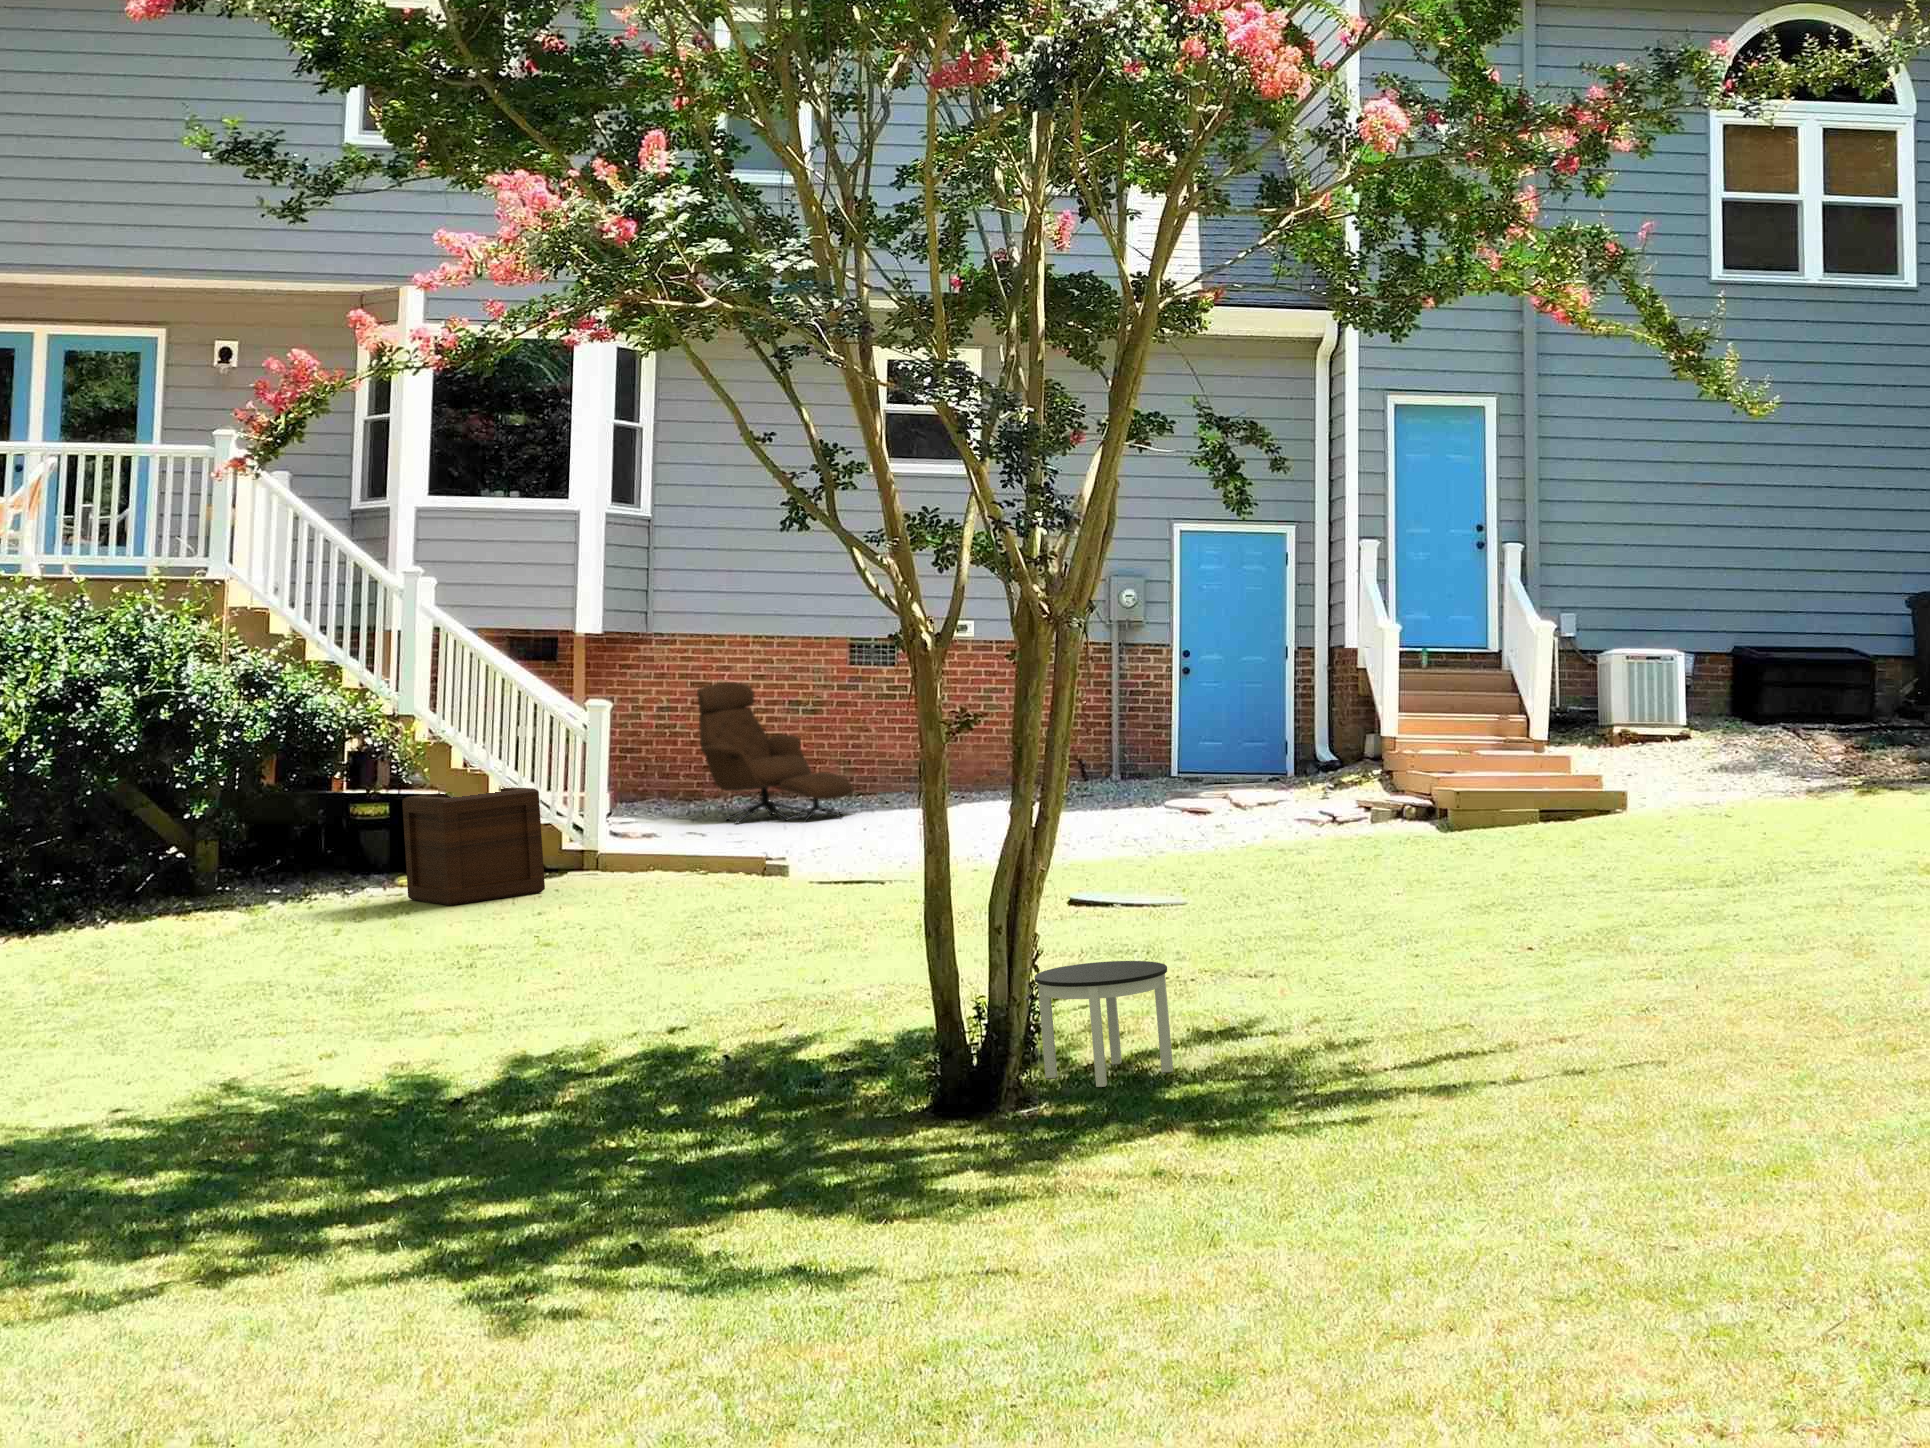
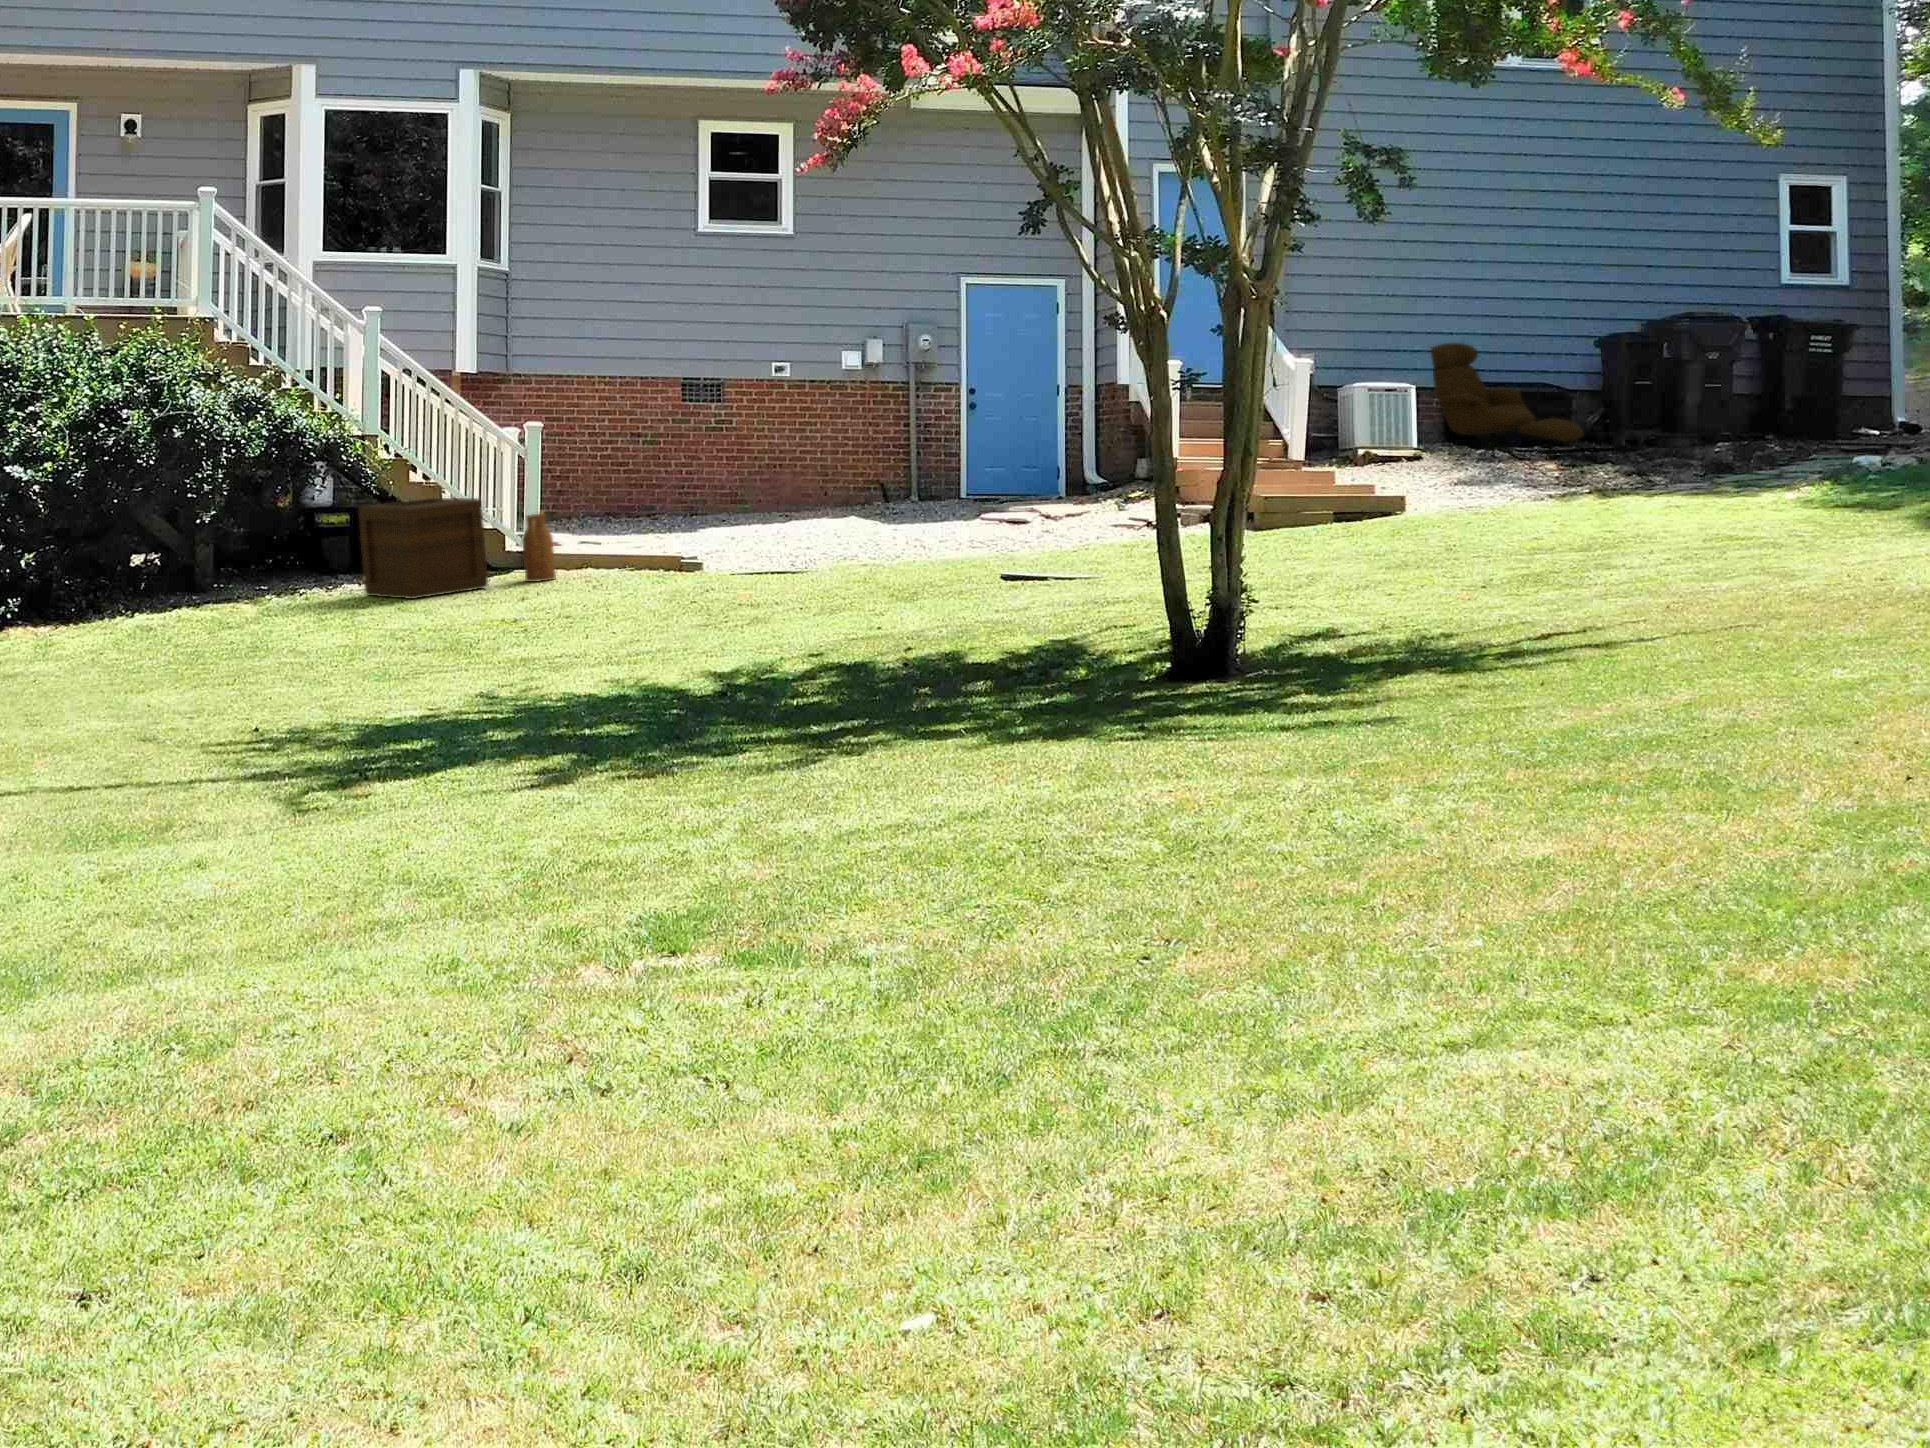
lounge chair: present [697,682,854,823] -> present [1430,343,1583,461]
watering can: none [591,801,629,885] -> present [522,511,556,582]
round table: present [1035,961,1173,1087] -> none [1193,618,1321,726]

